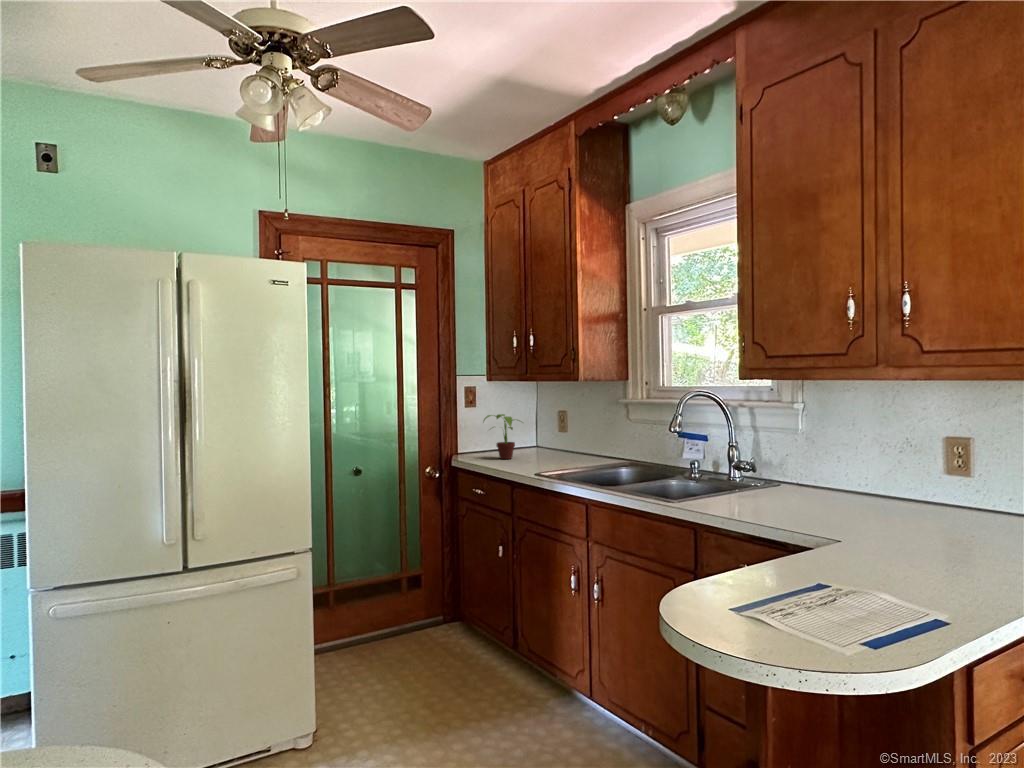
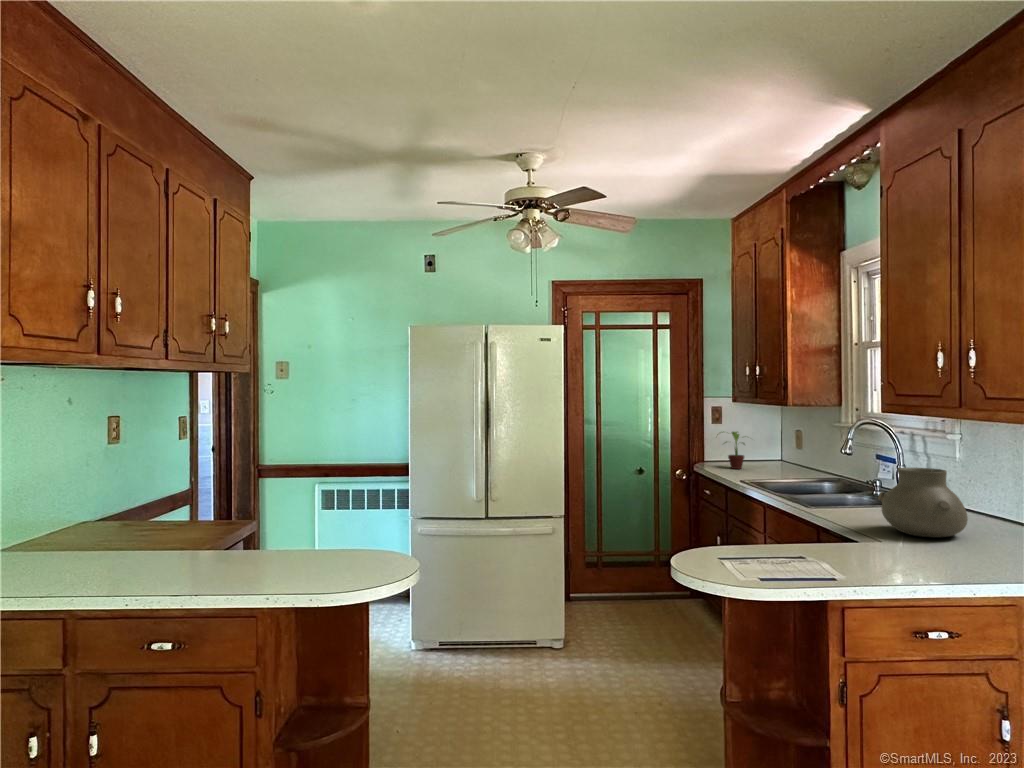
vase: none [796,442,896,526] -> present [878,468,968,537]

